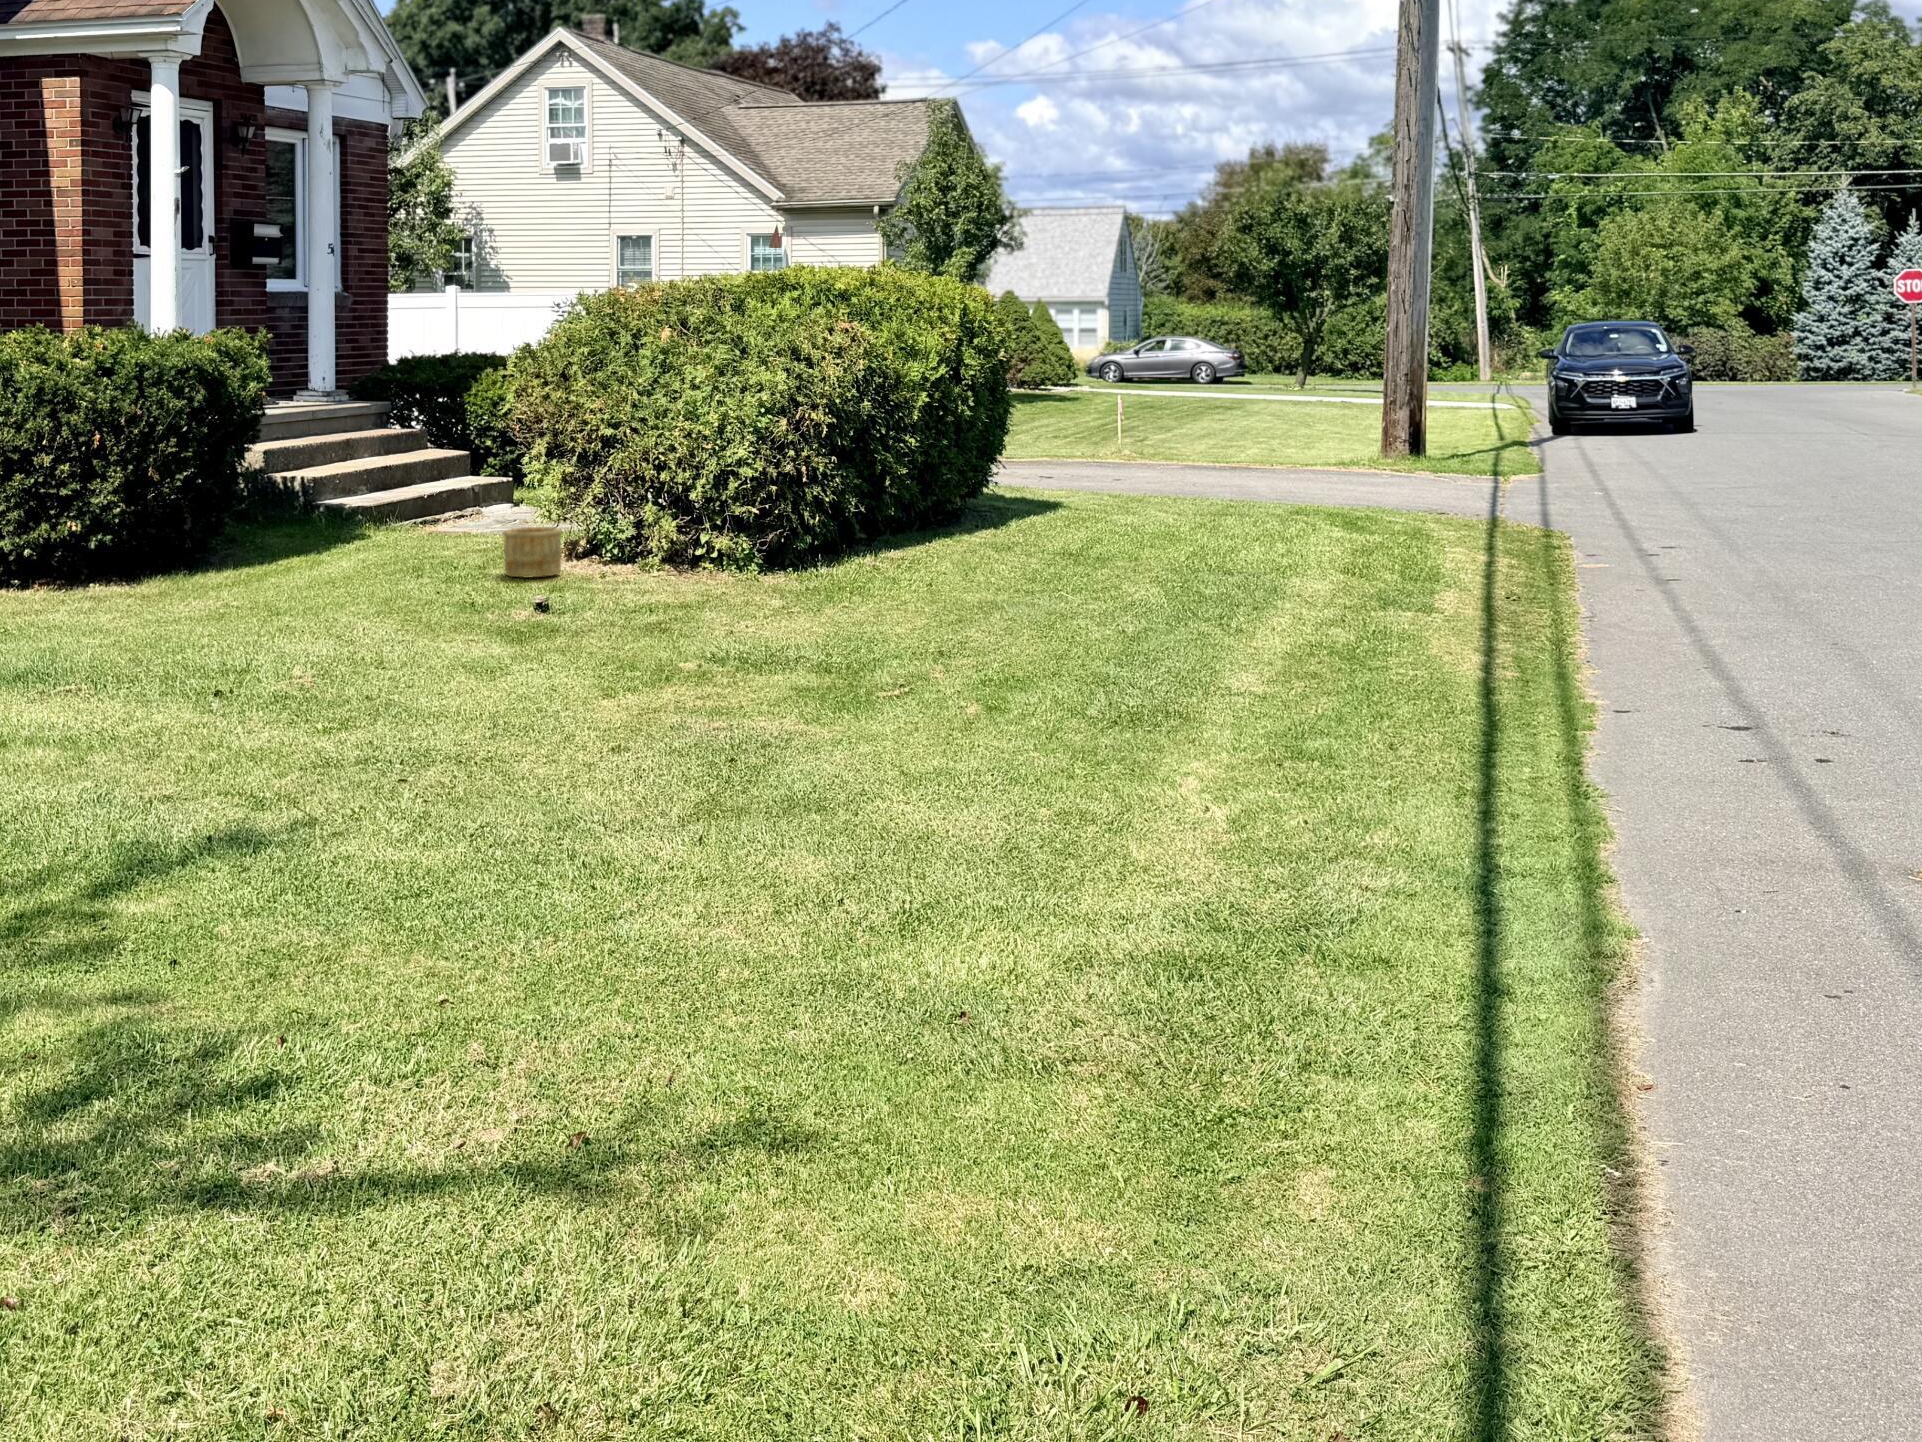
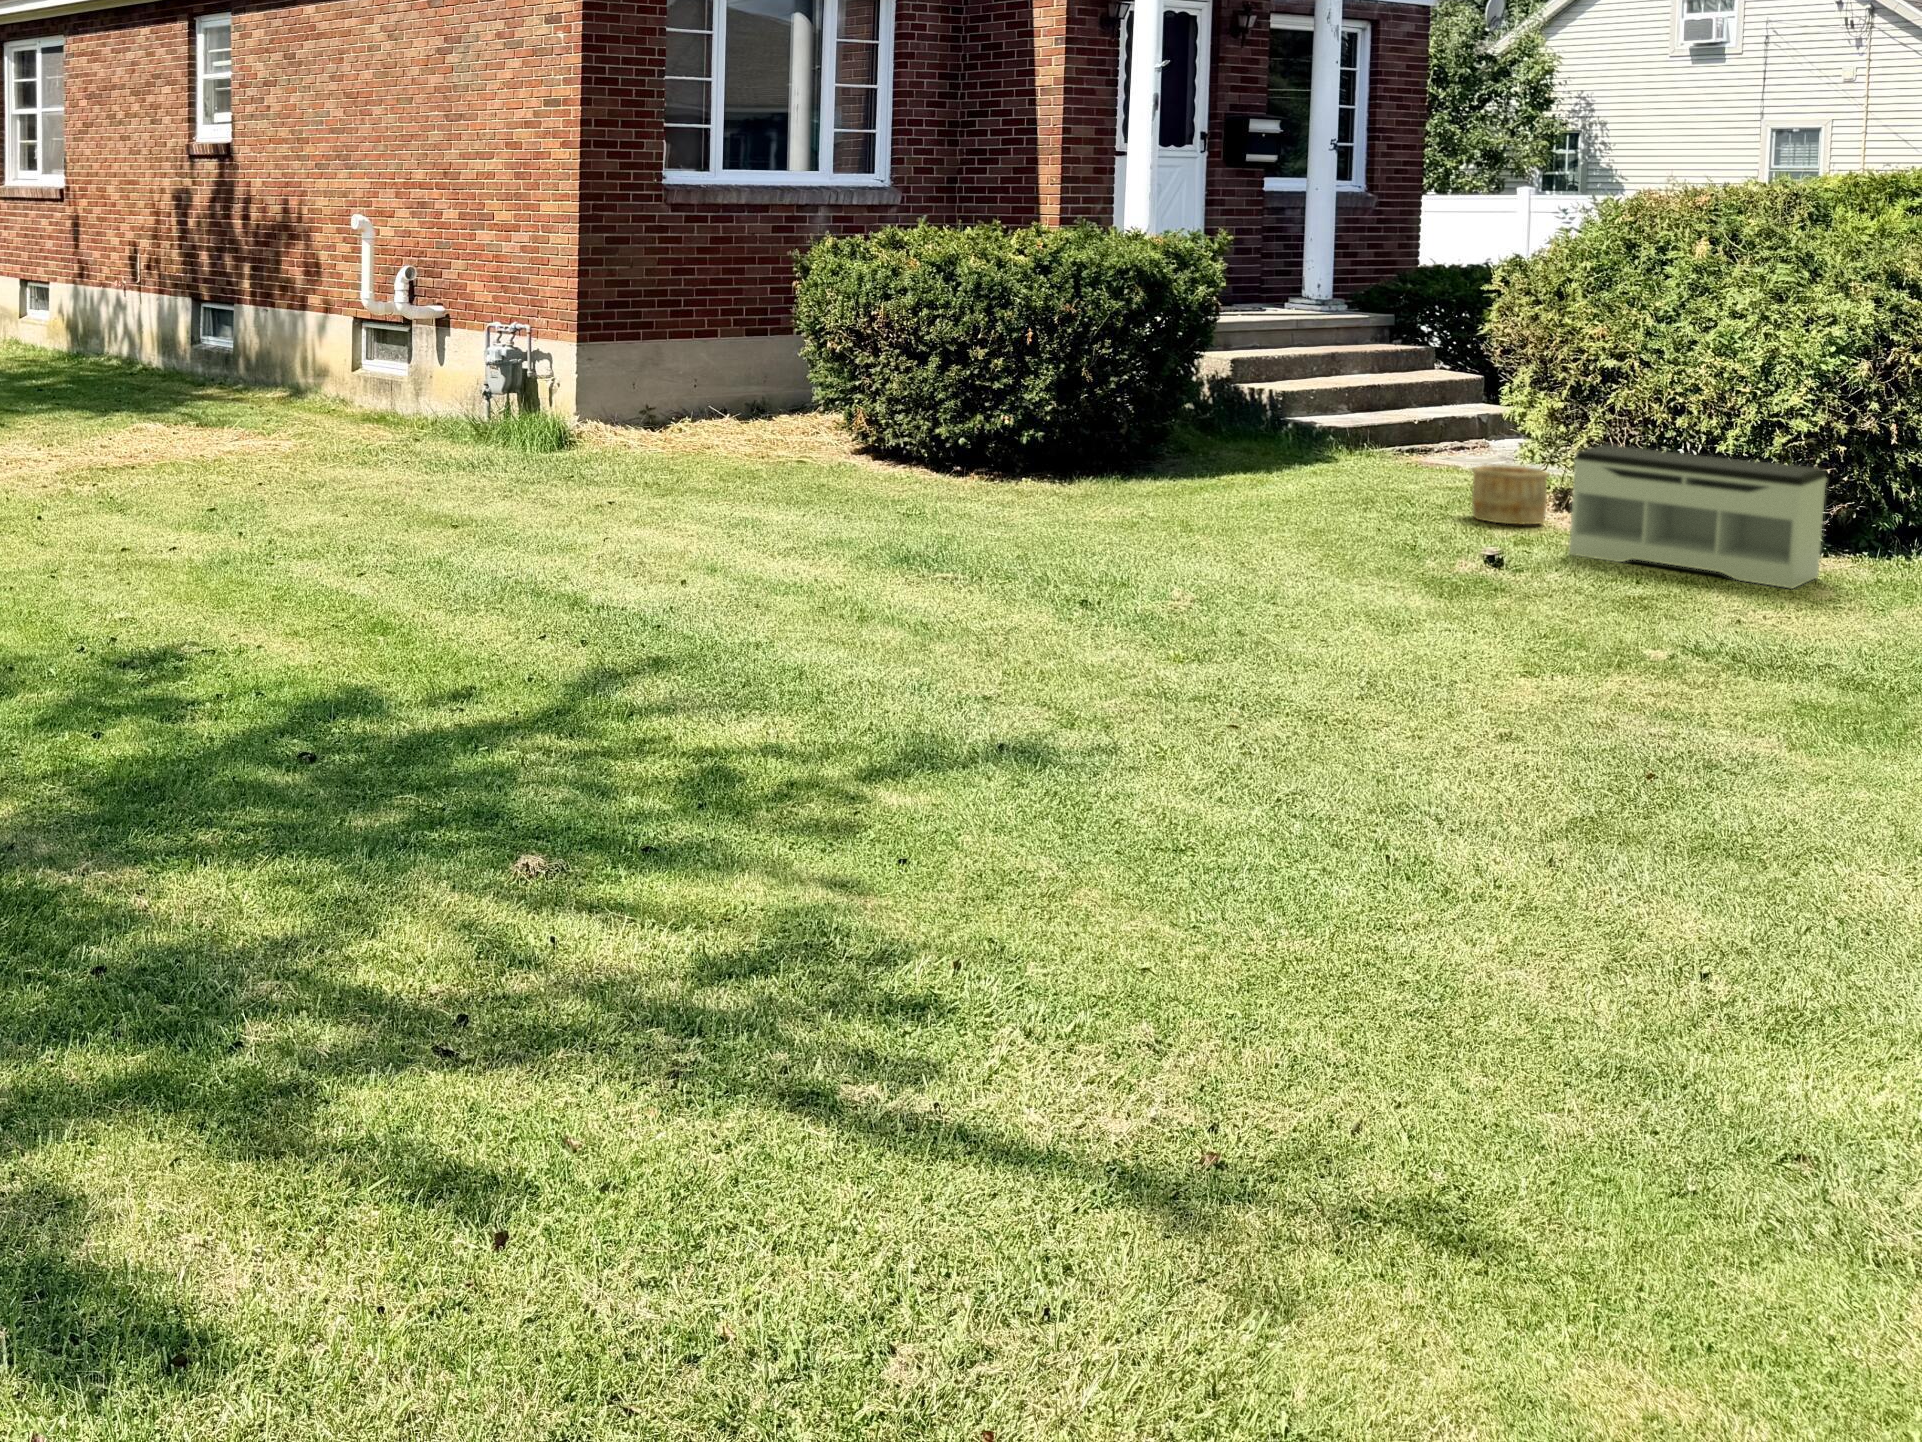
bench: none [589,500,760,602] -> present [1569,445,1827,588]

